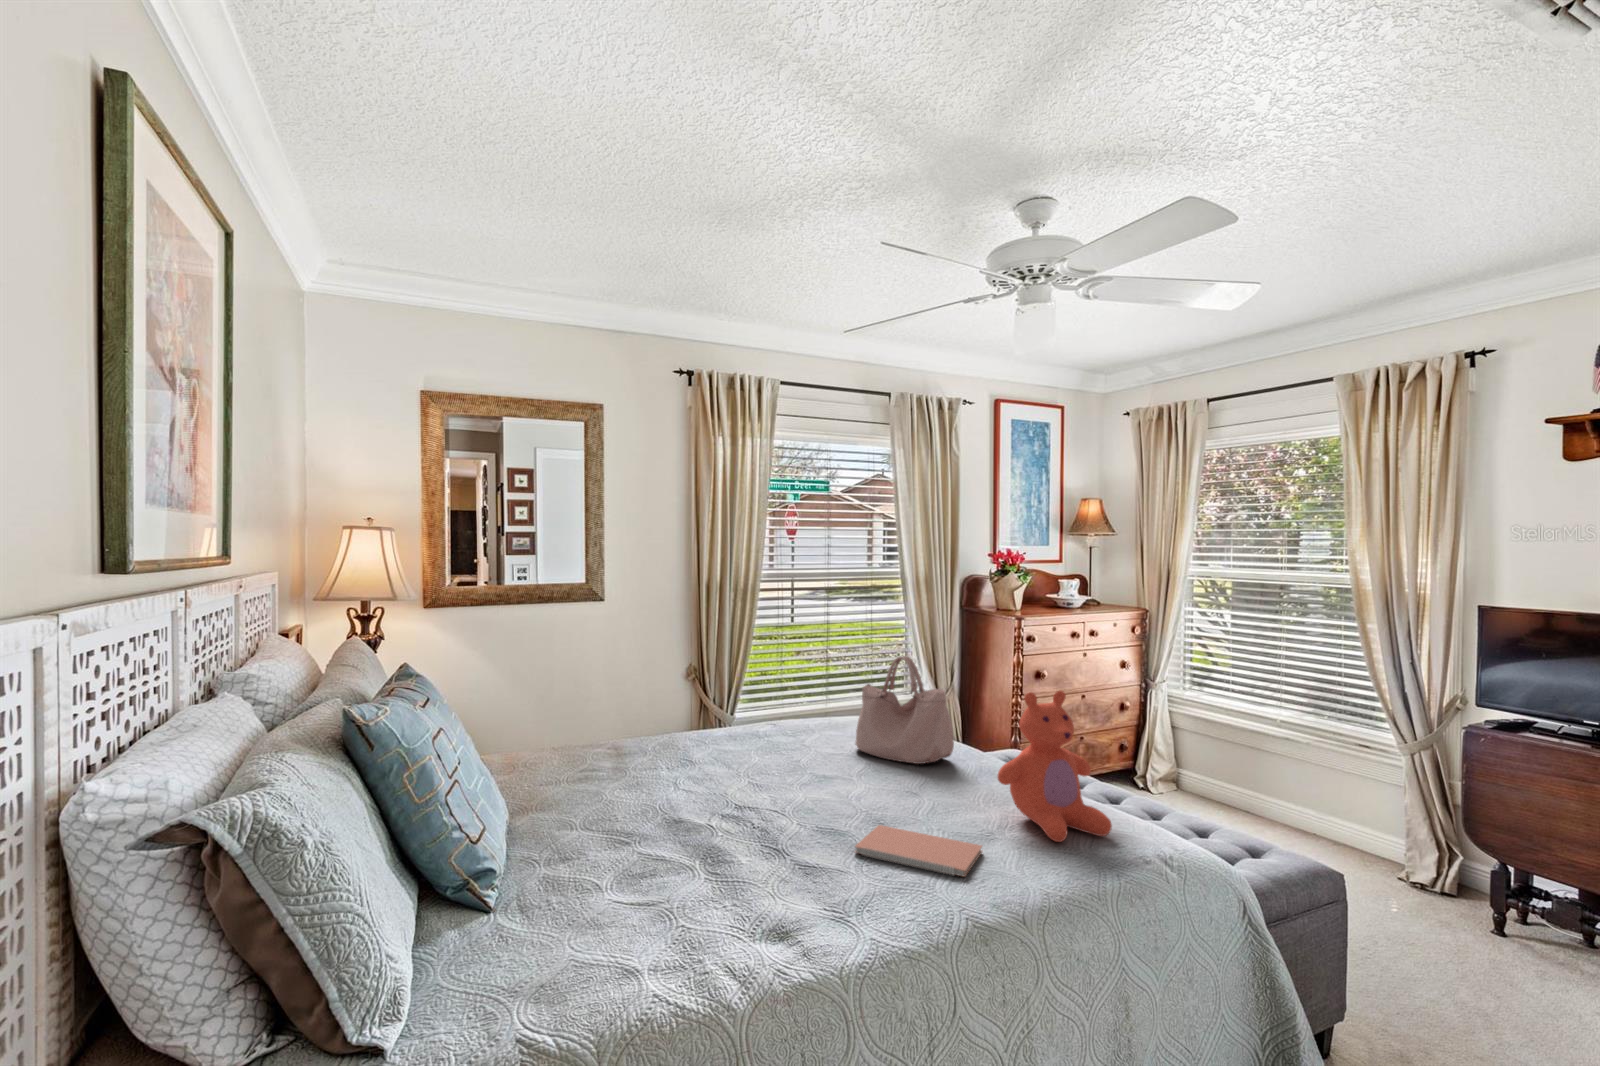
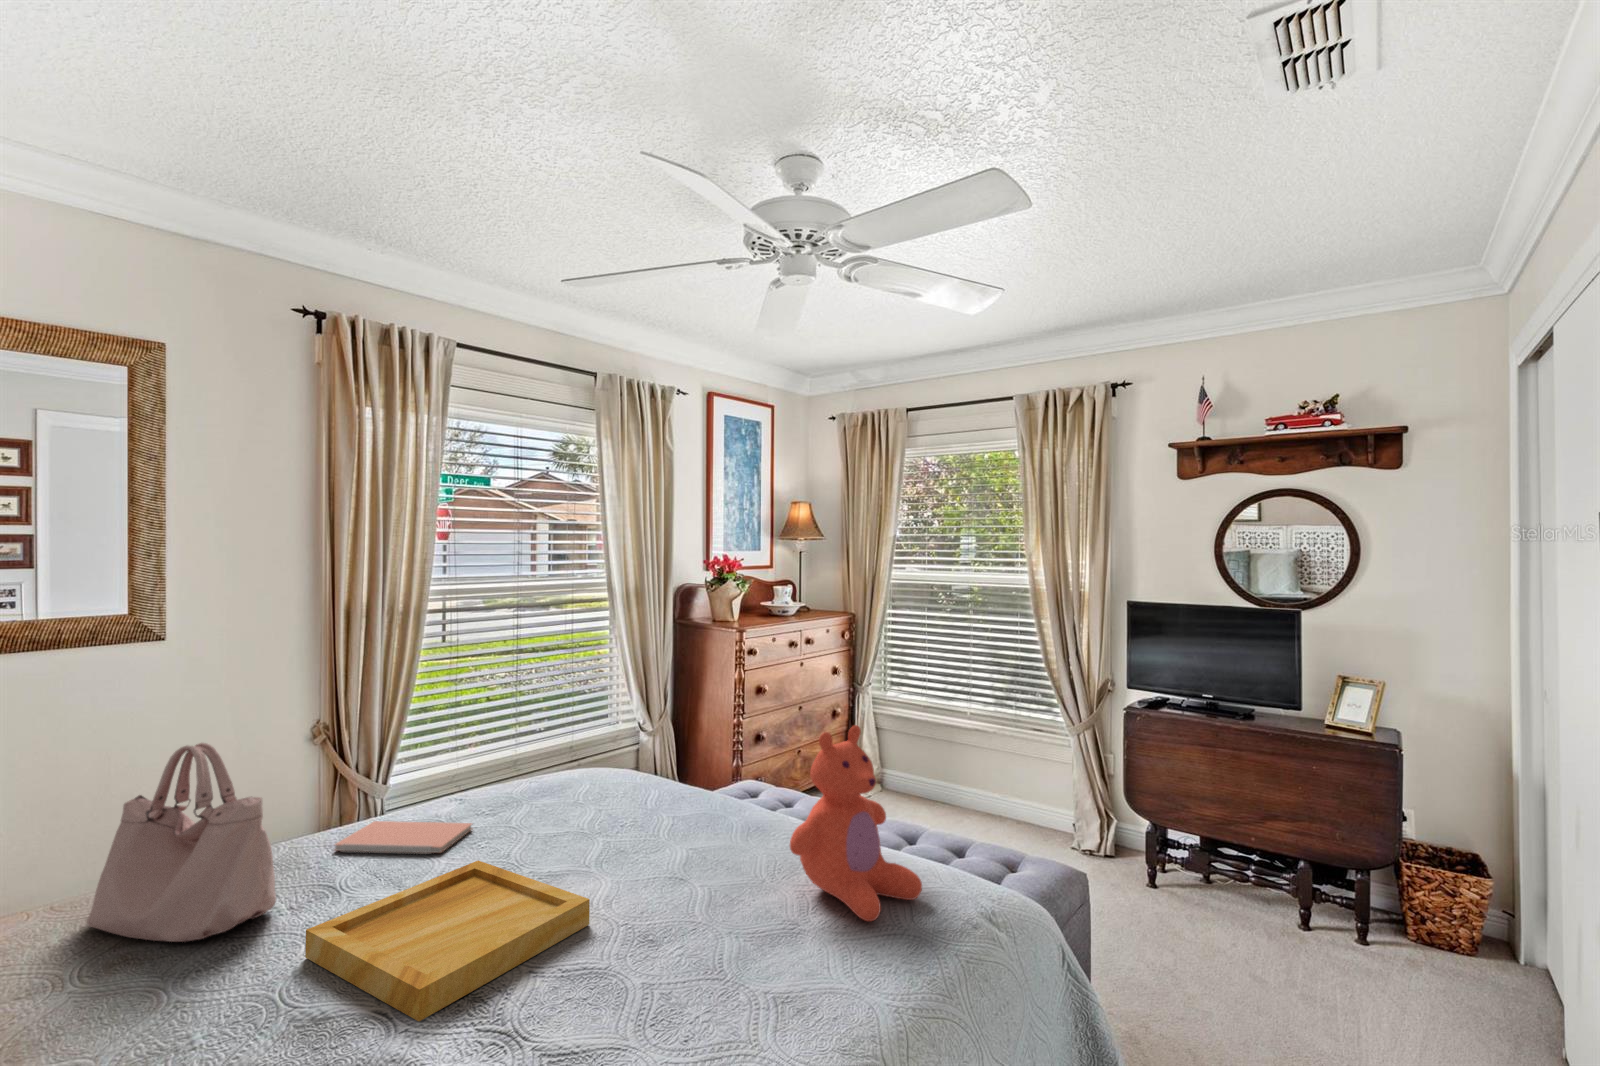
handbag: present [856,656,954,764] -> present [87,743,276,942]
tray: none [681,760,849,835] -> present [305,860,590,1021]
notebook: present [855,825,982,877] -> present [335,821,472,854]

